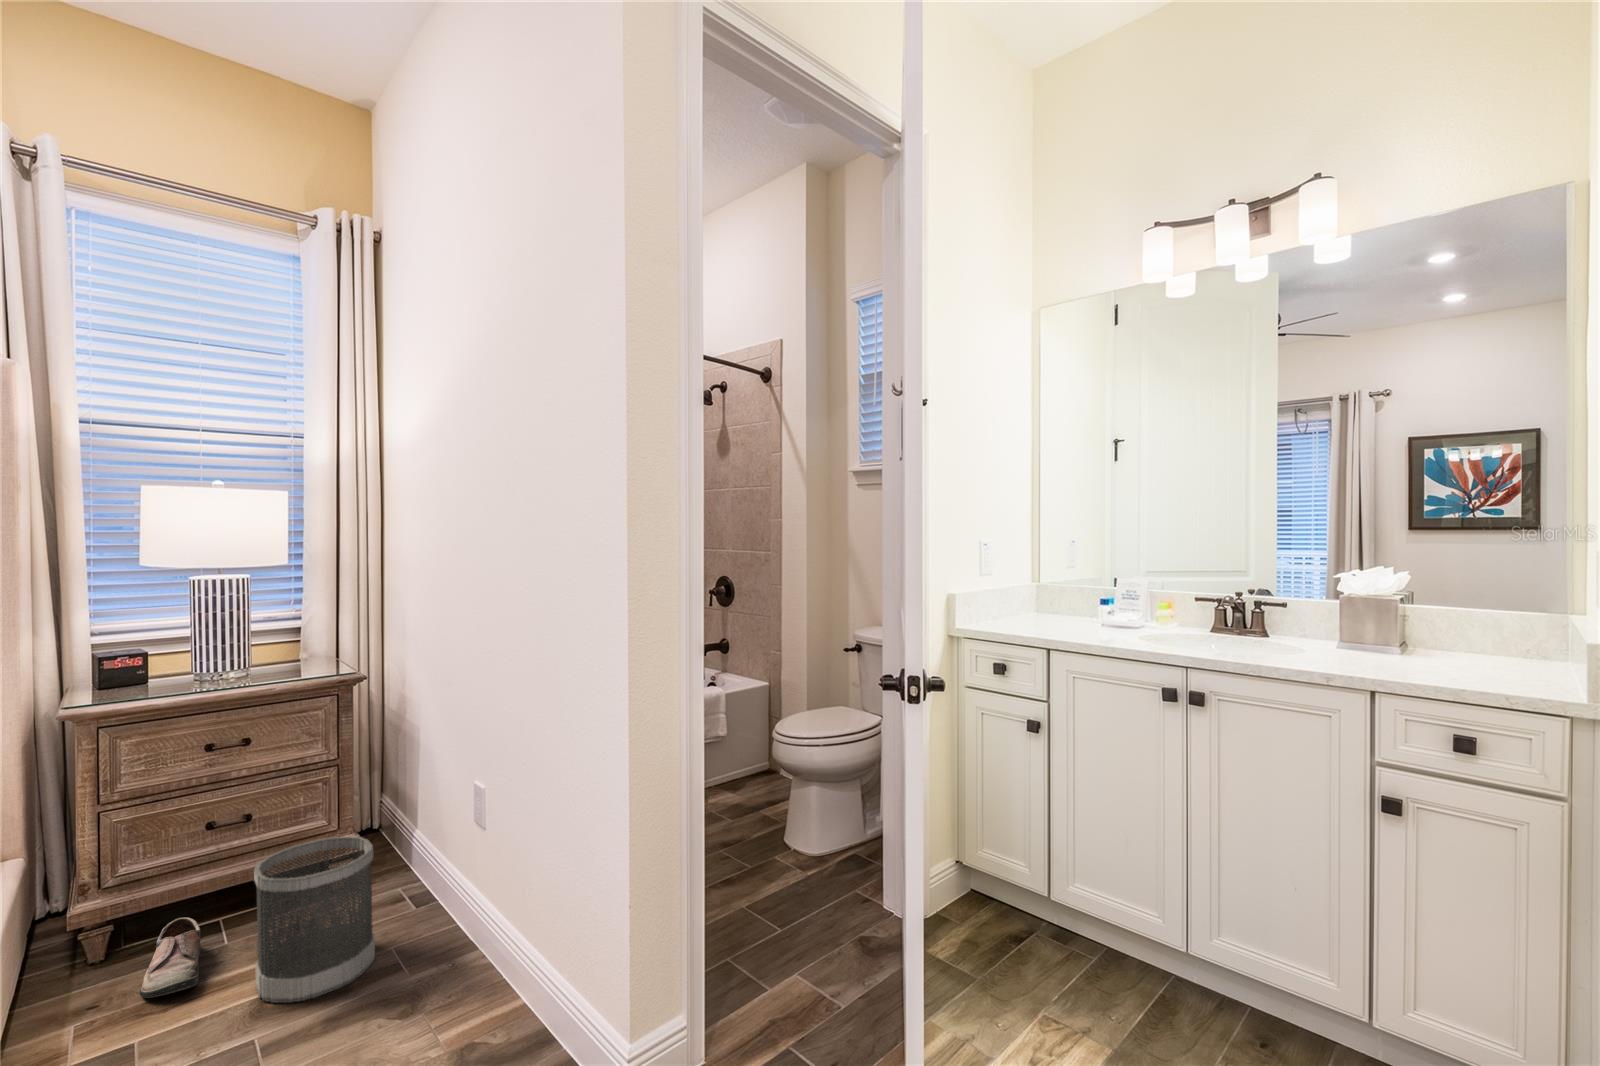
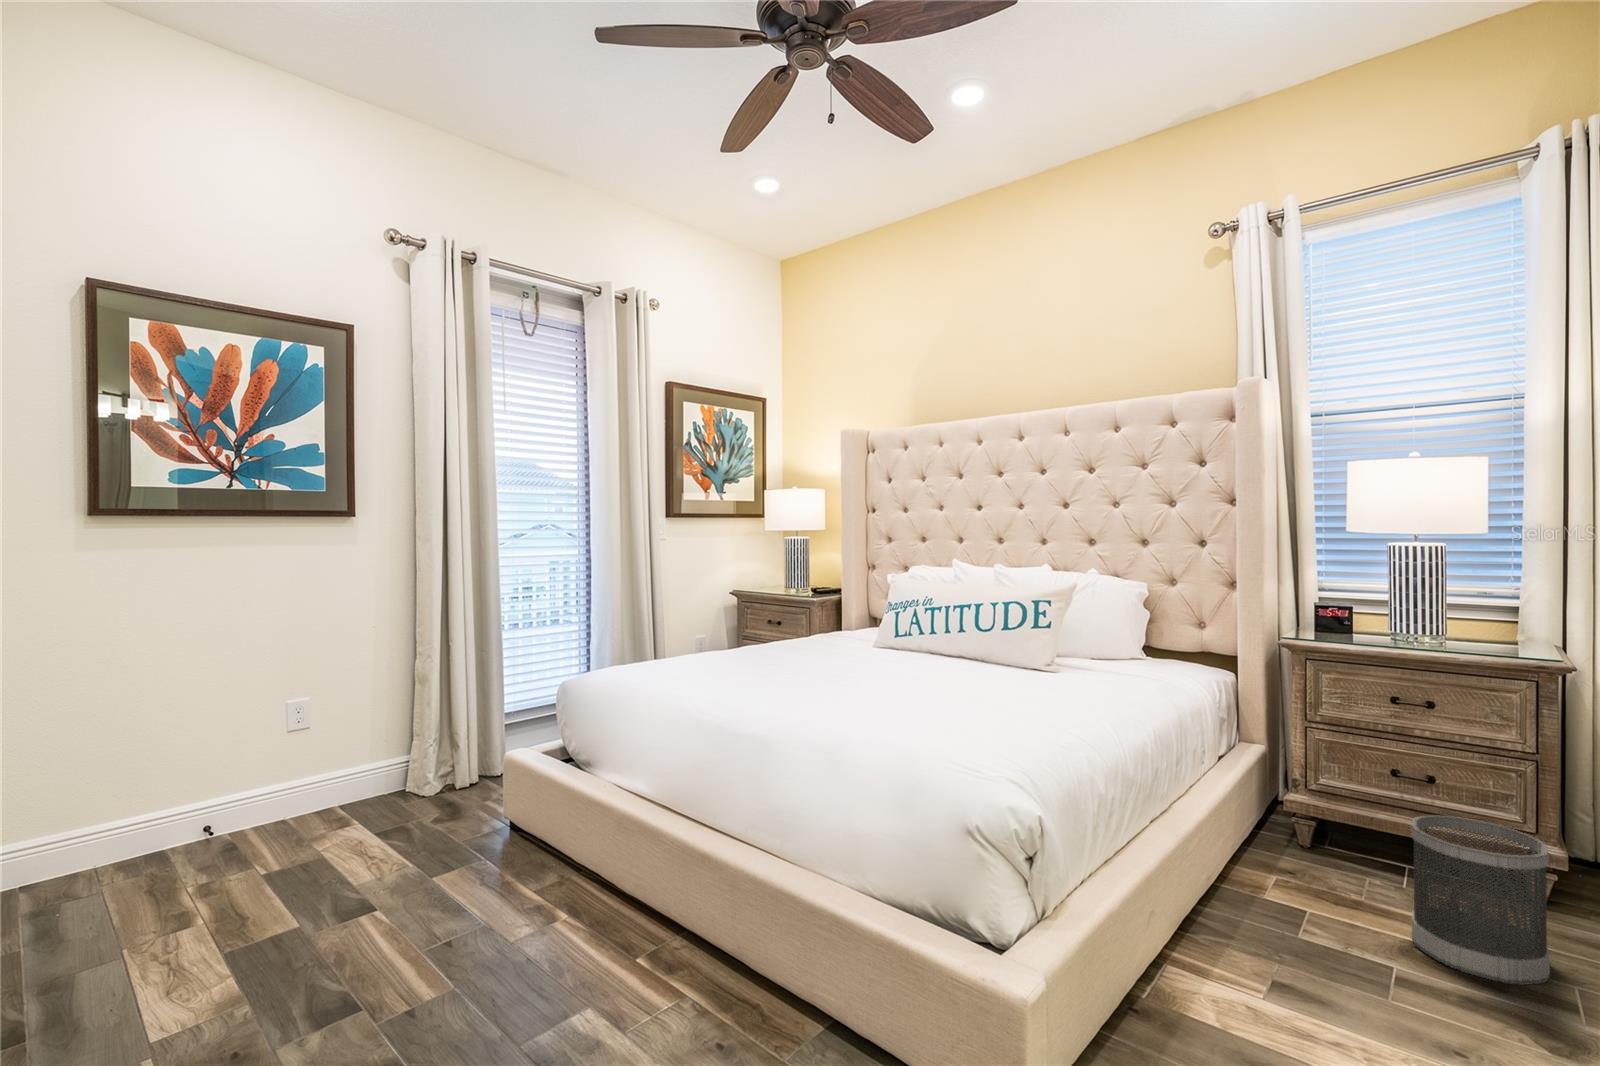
shoe: present [140,917,201,998] -> none [1323,841,1381,900]

